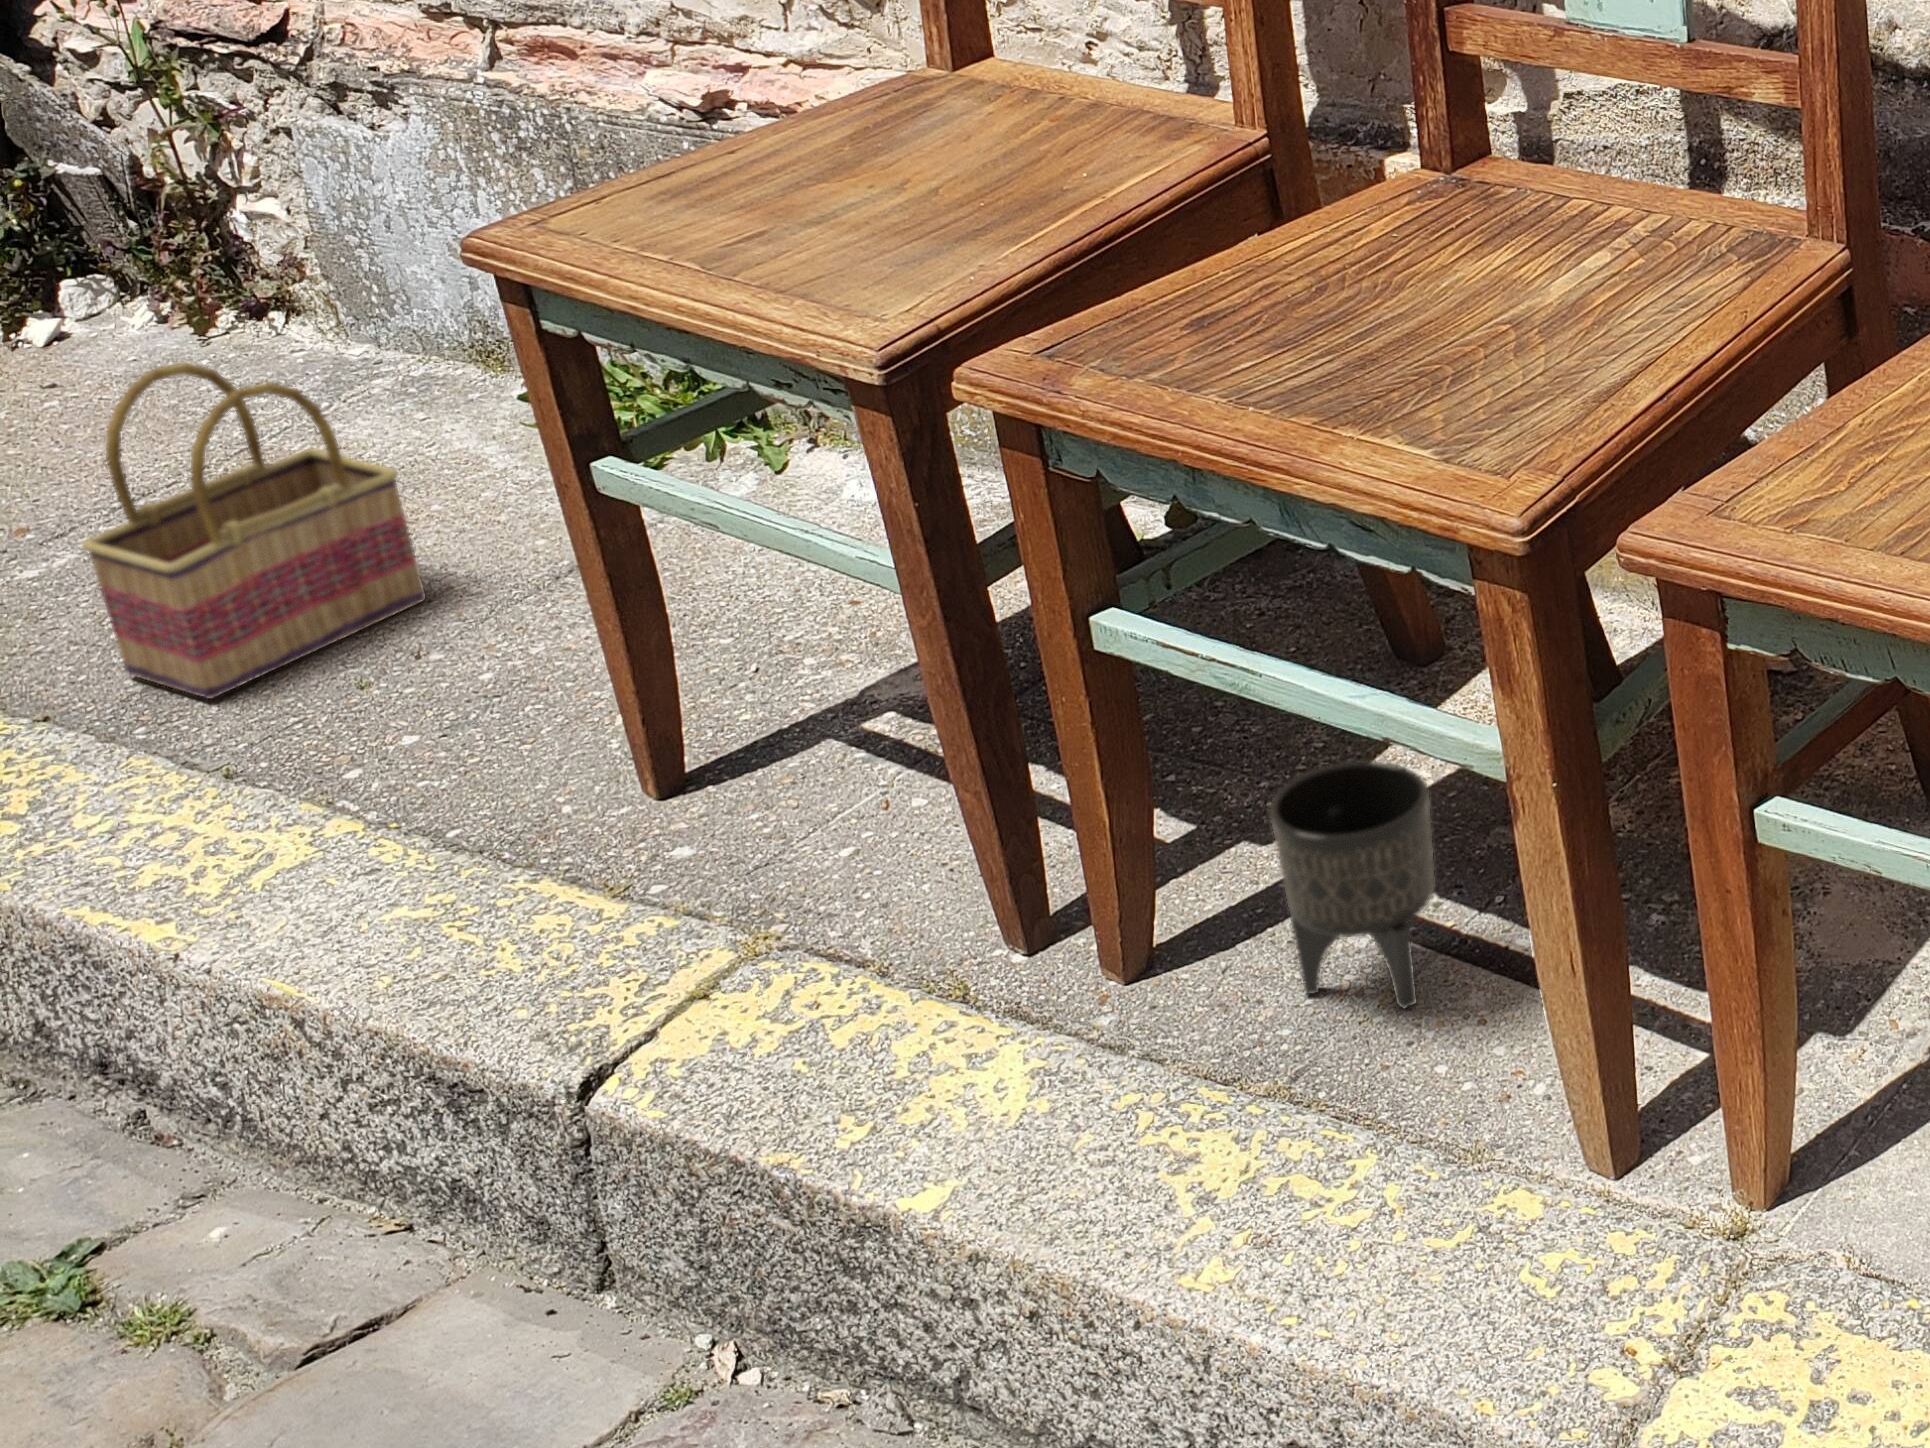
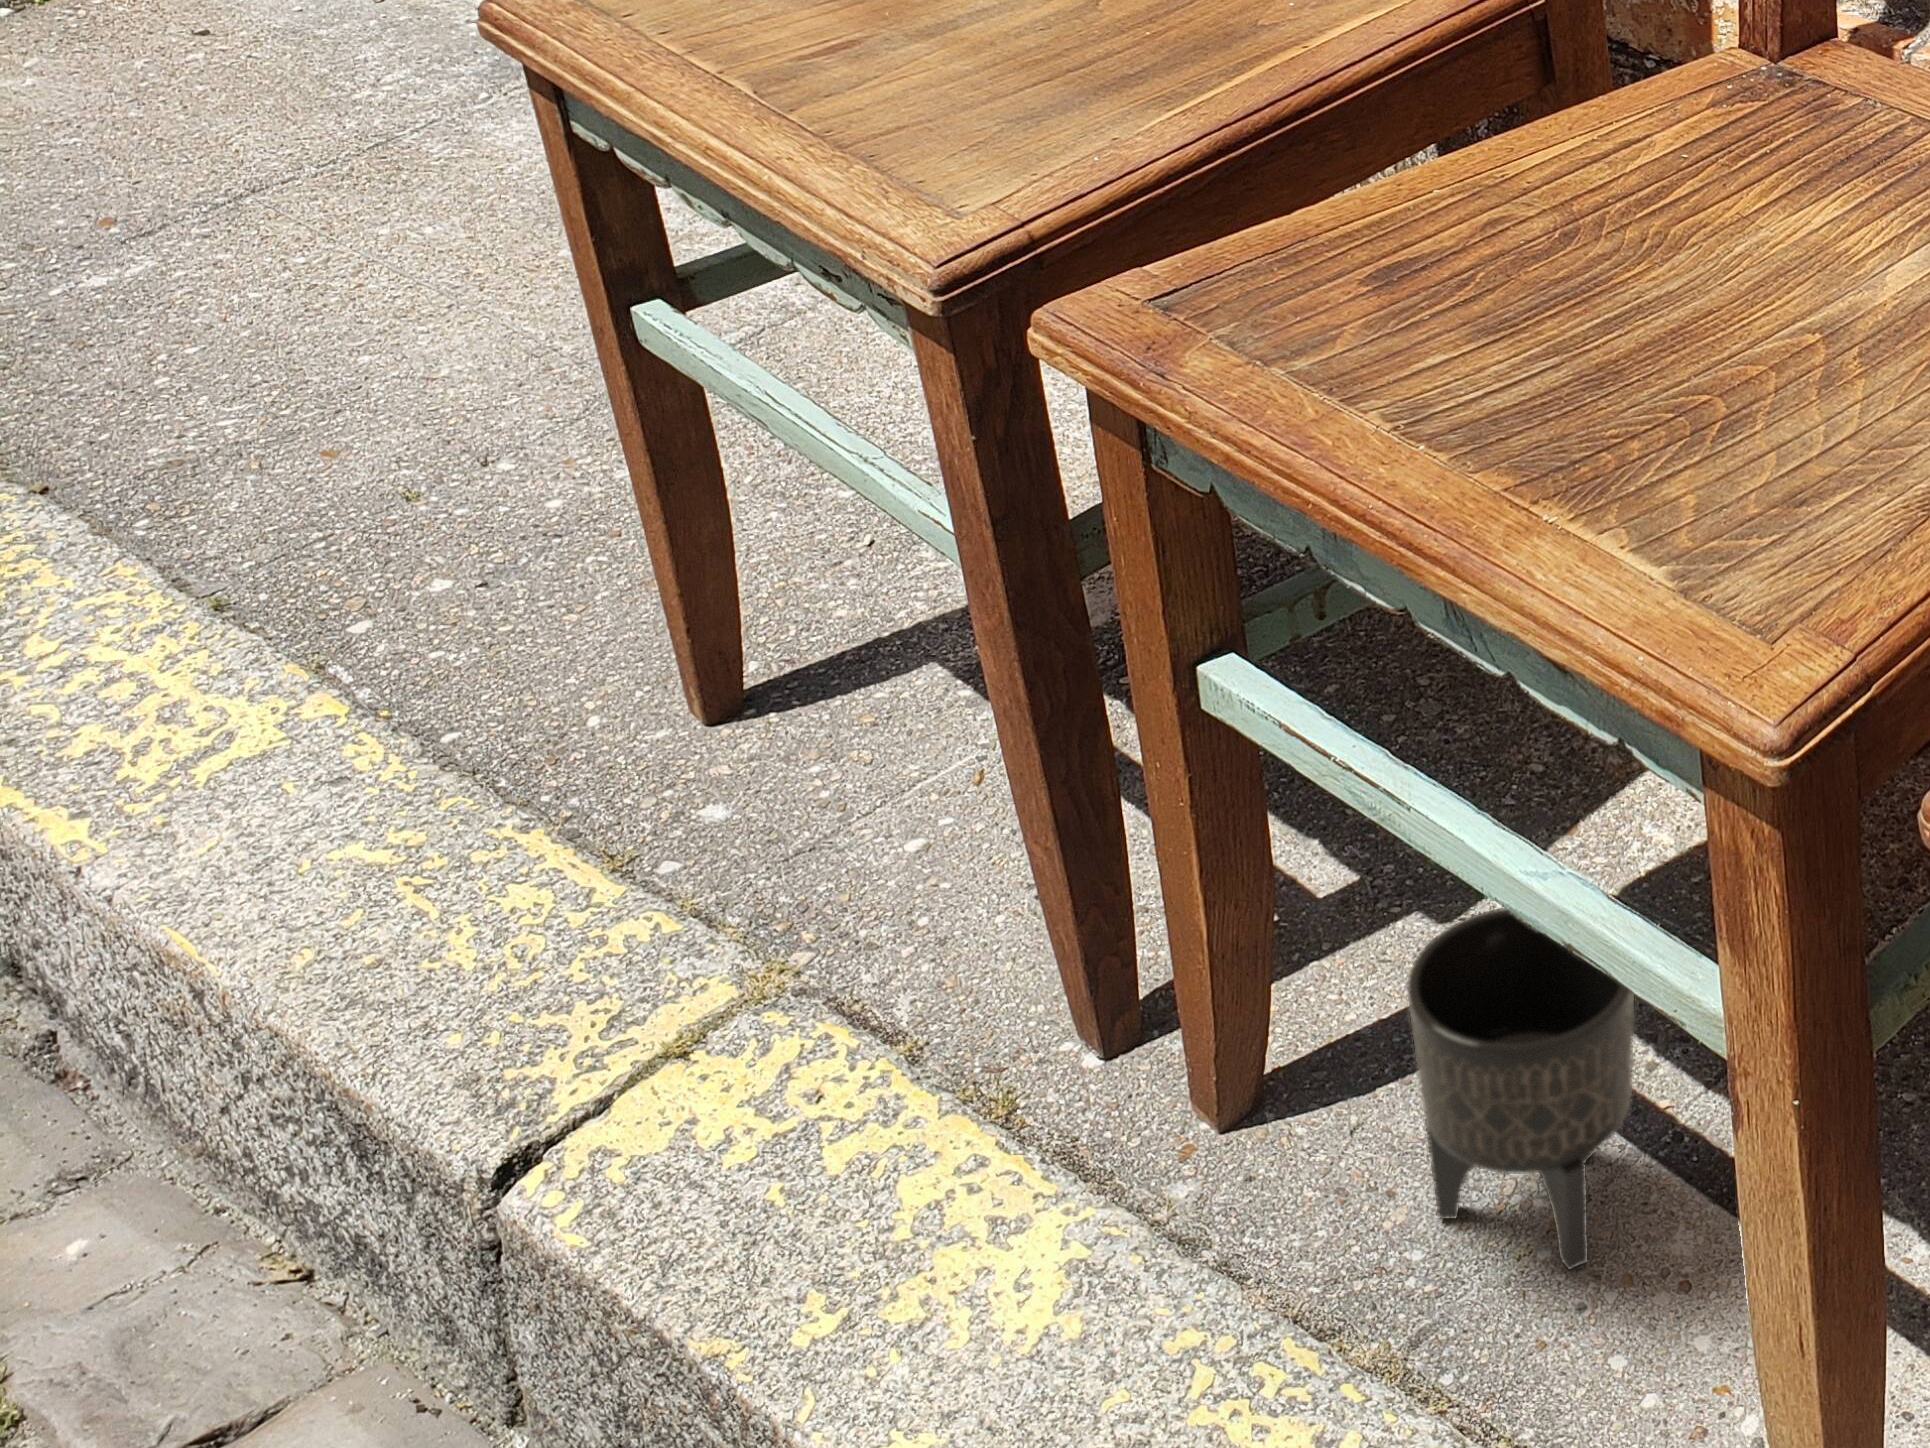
basket: present [82,363,425,699] -> none [81,76,506,502]

